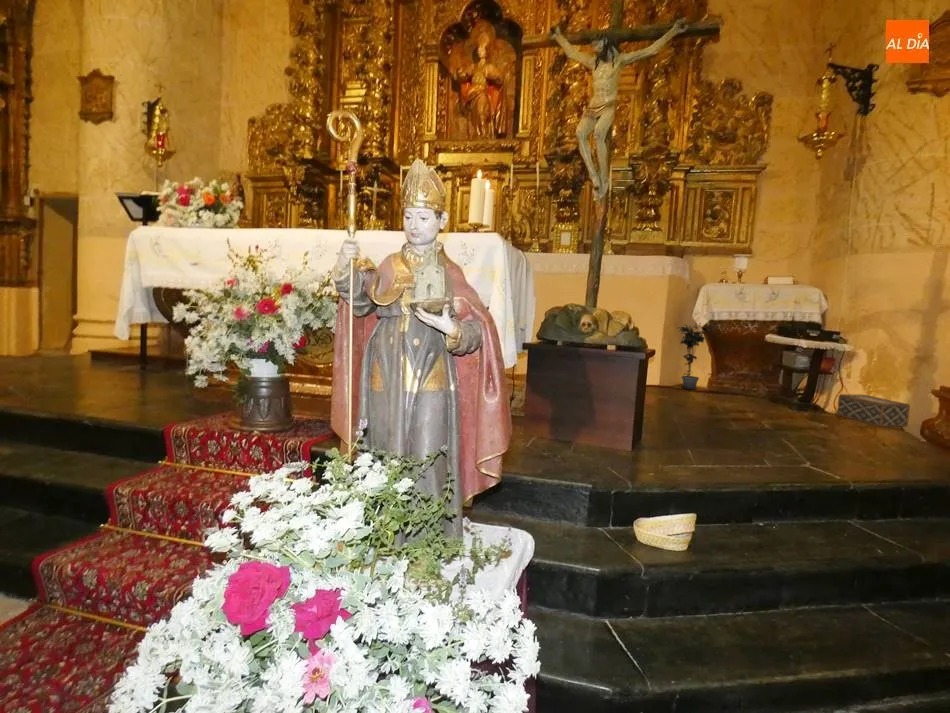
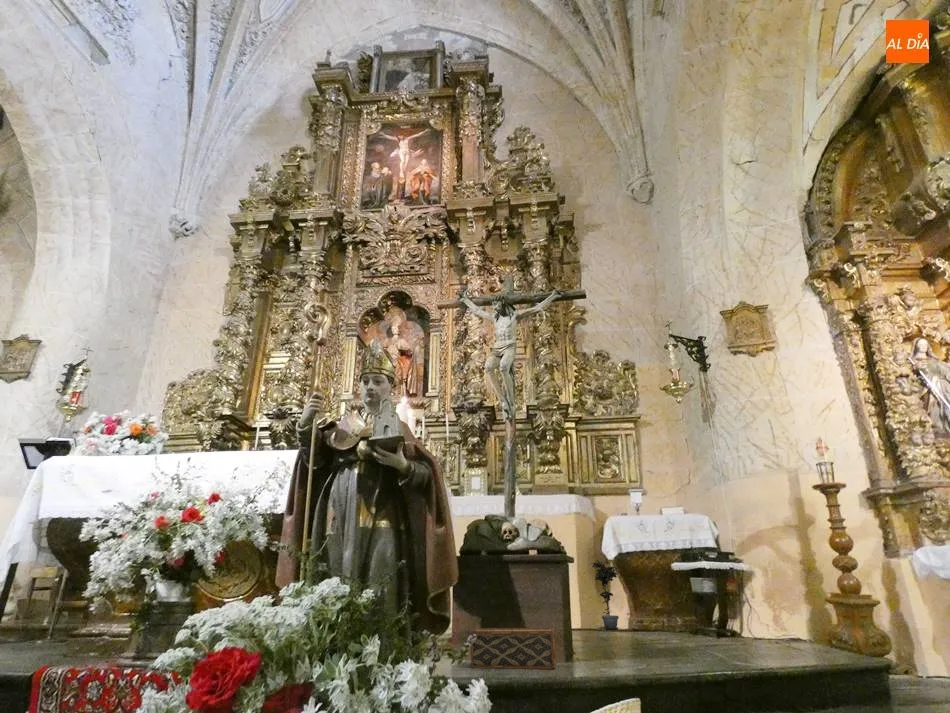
woven basket: present [837,394,910,427] -> present [471,628,556,669]

